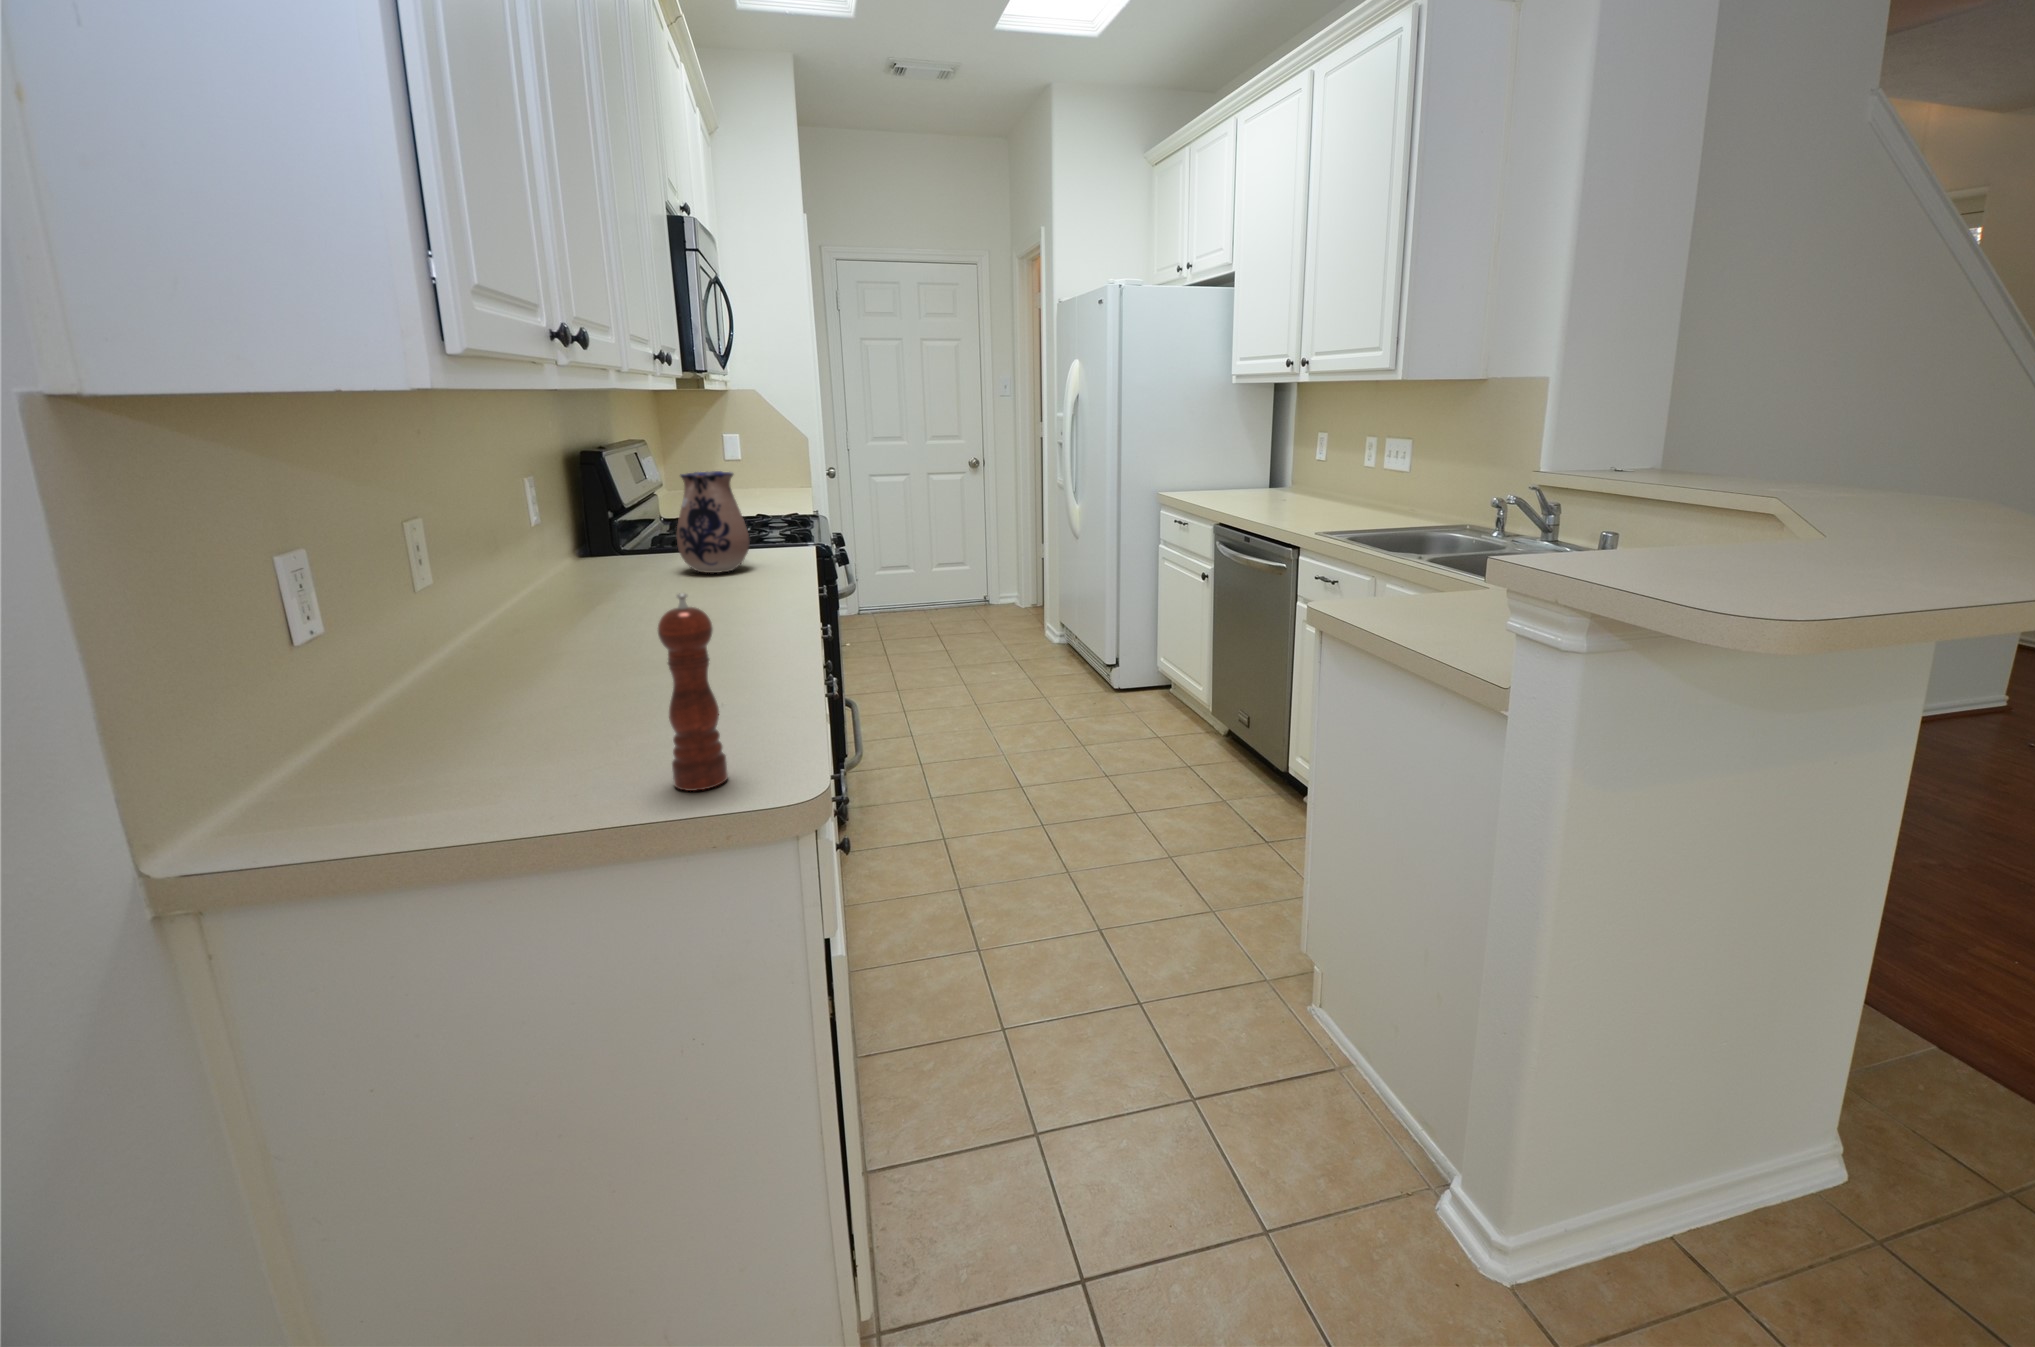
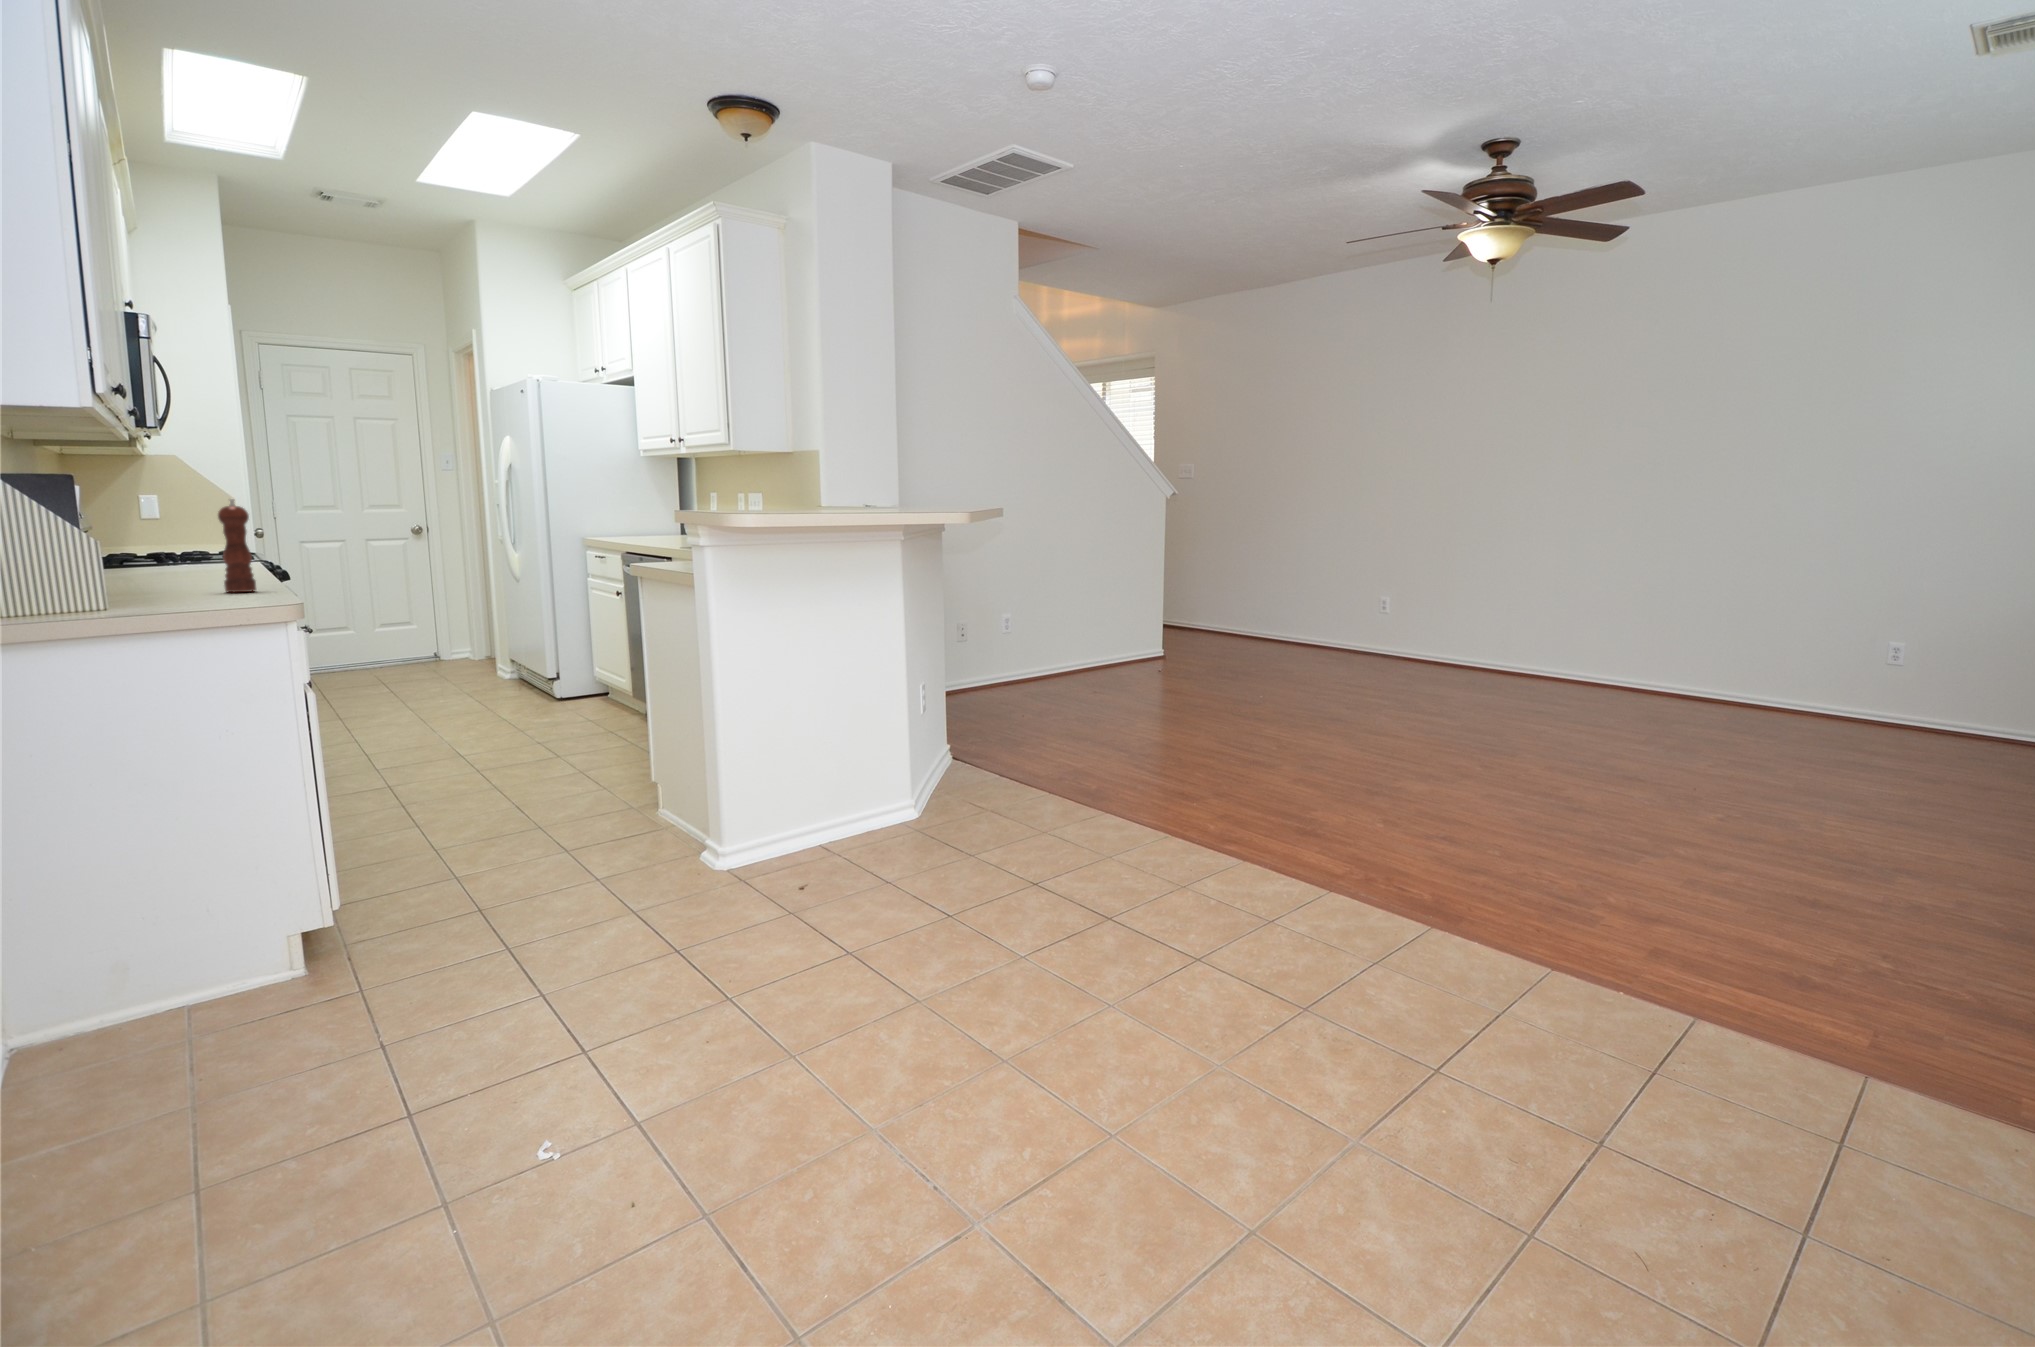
ceramic pitcher: present [677,471,750,573] -> none [144,491,212,564]

